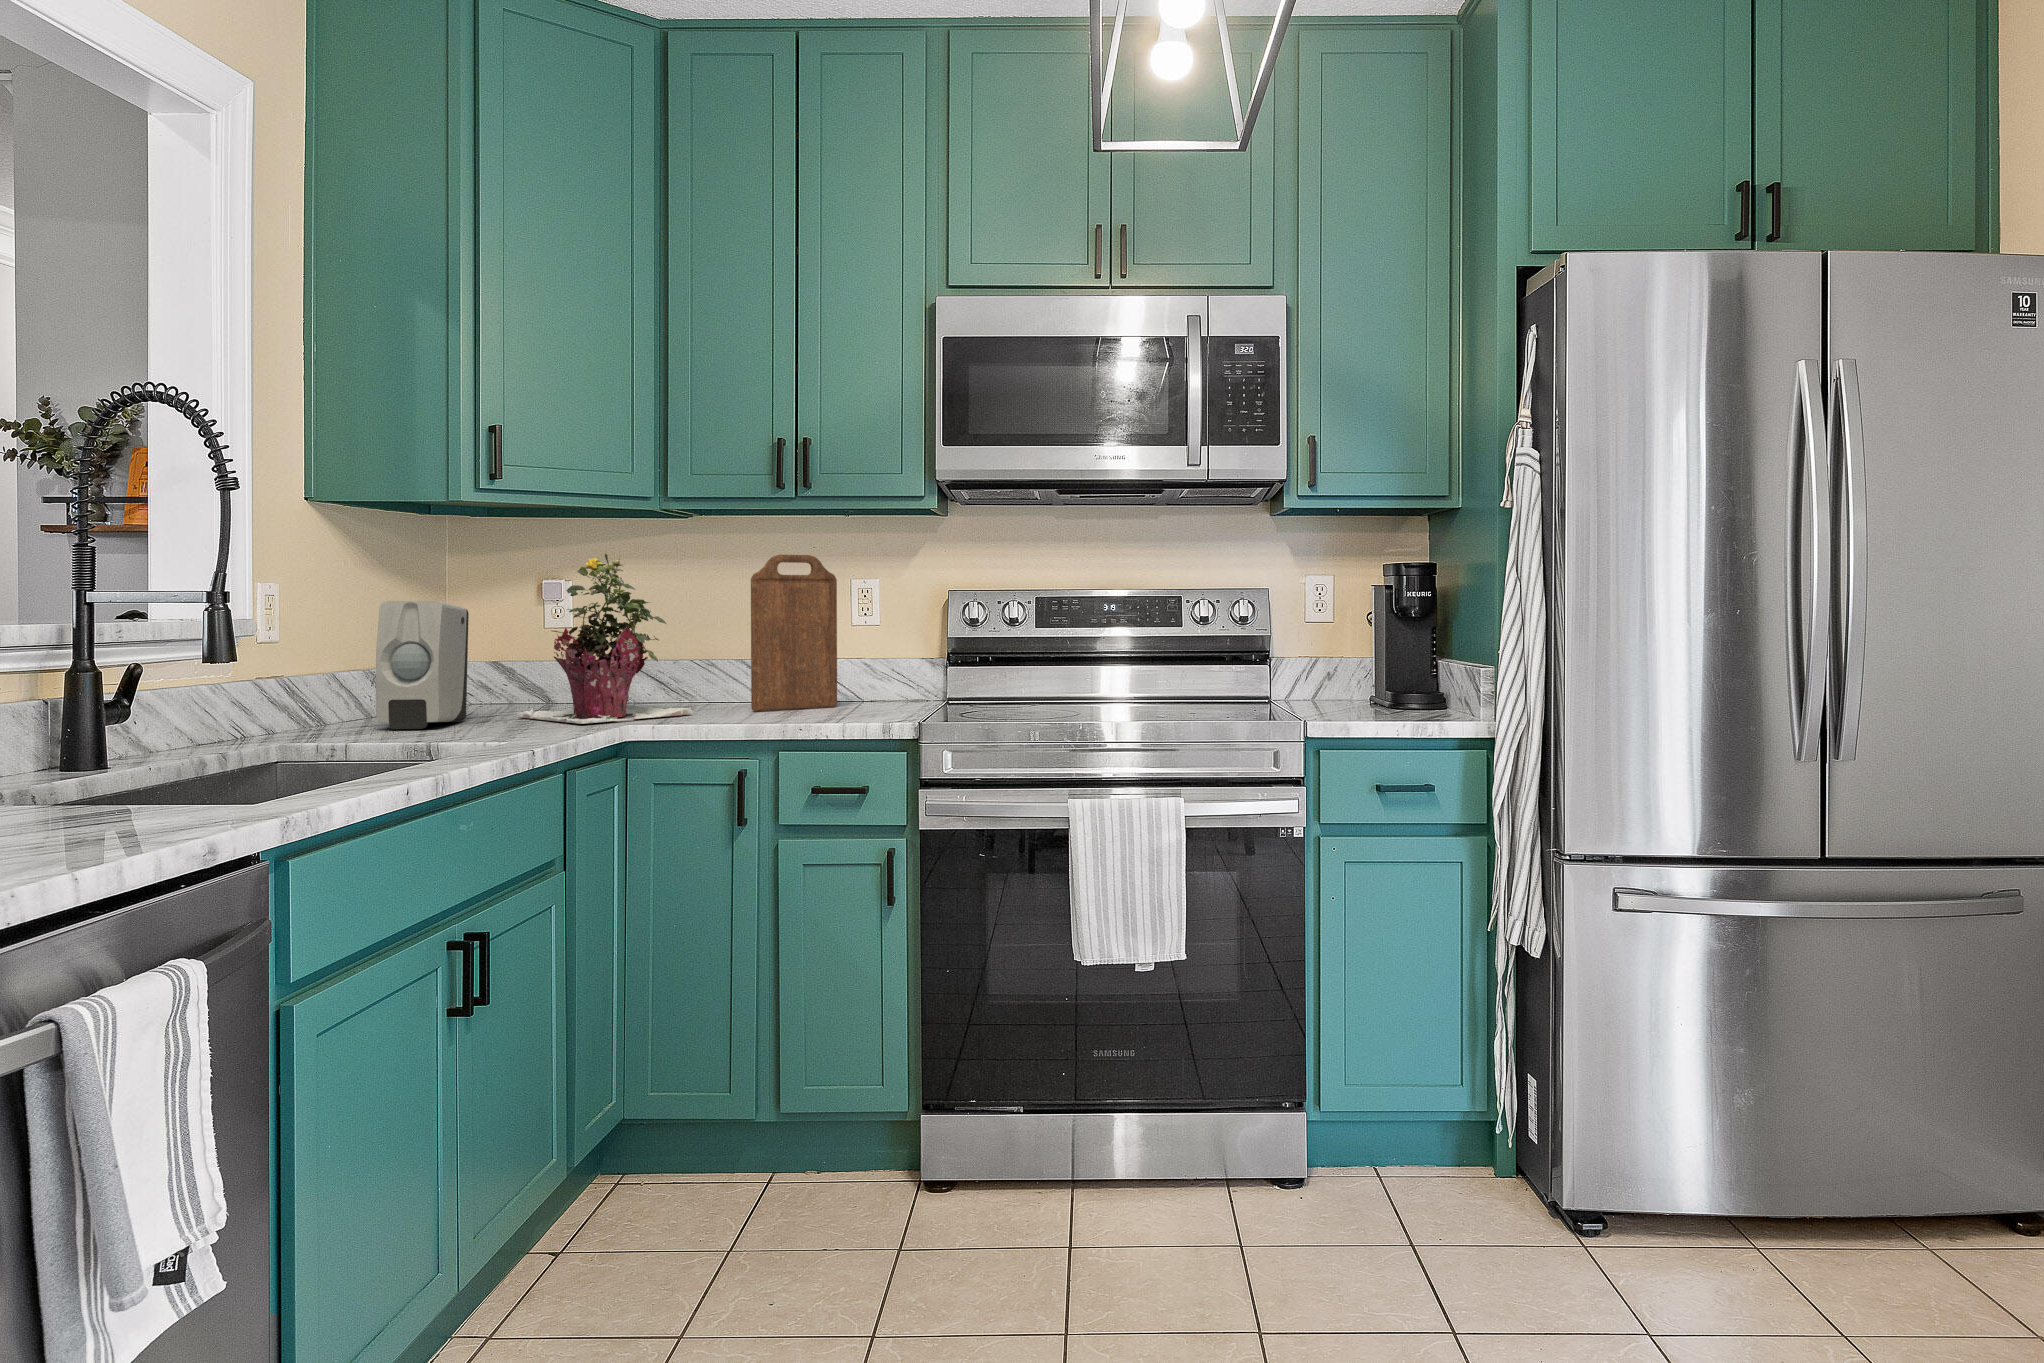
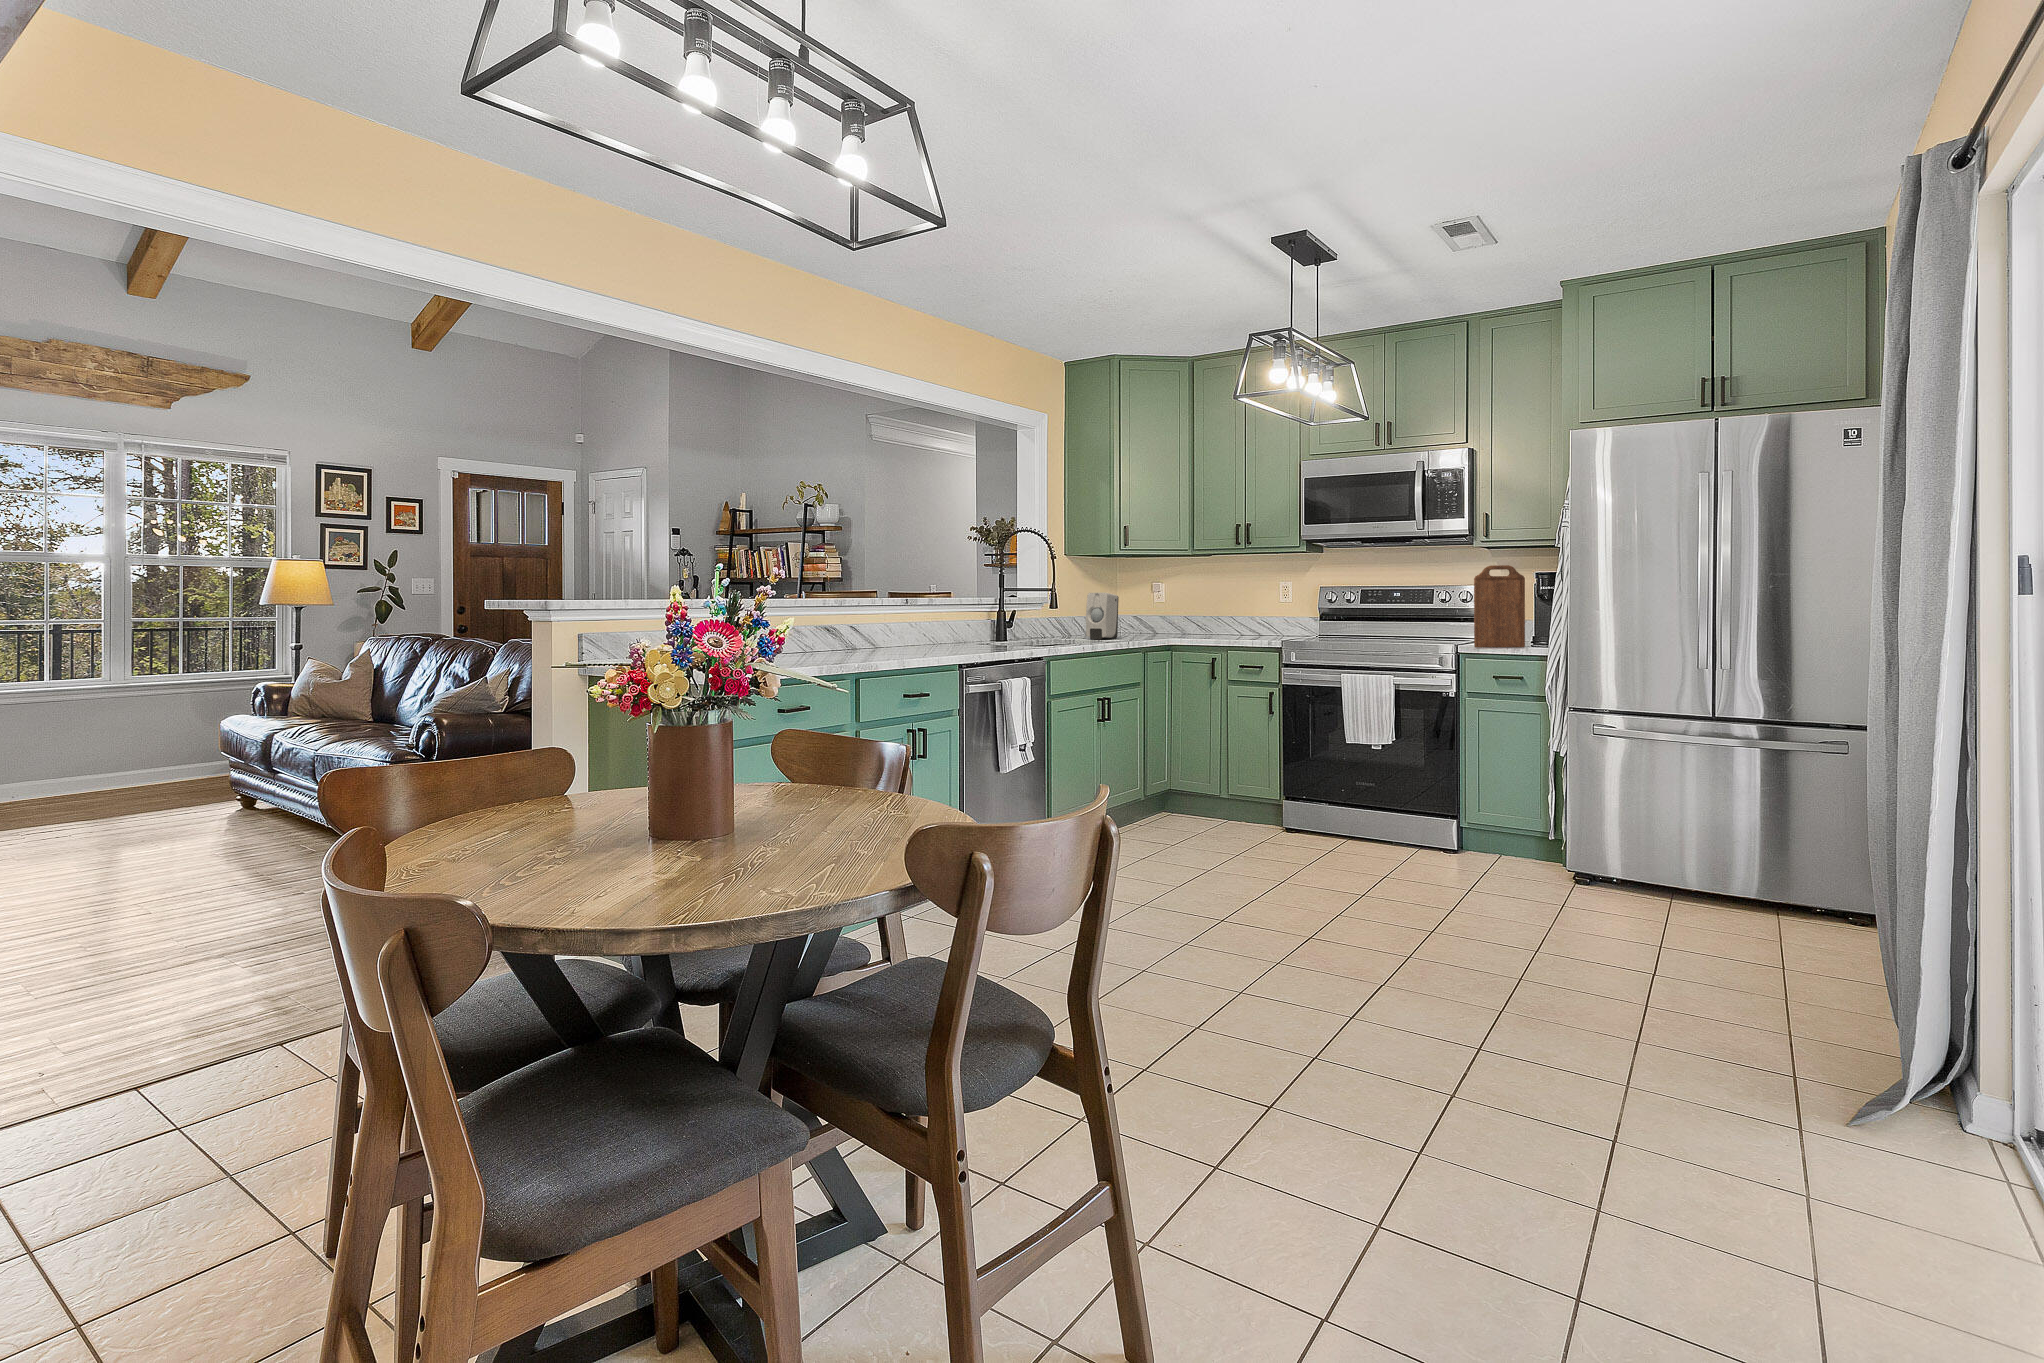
potted plant: present [517,554,693,724] -> none [1136,573,1202,639]
cutting board: present [751,555,837,711] -> present [1474,565,1525,648]

